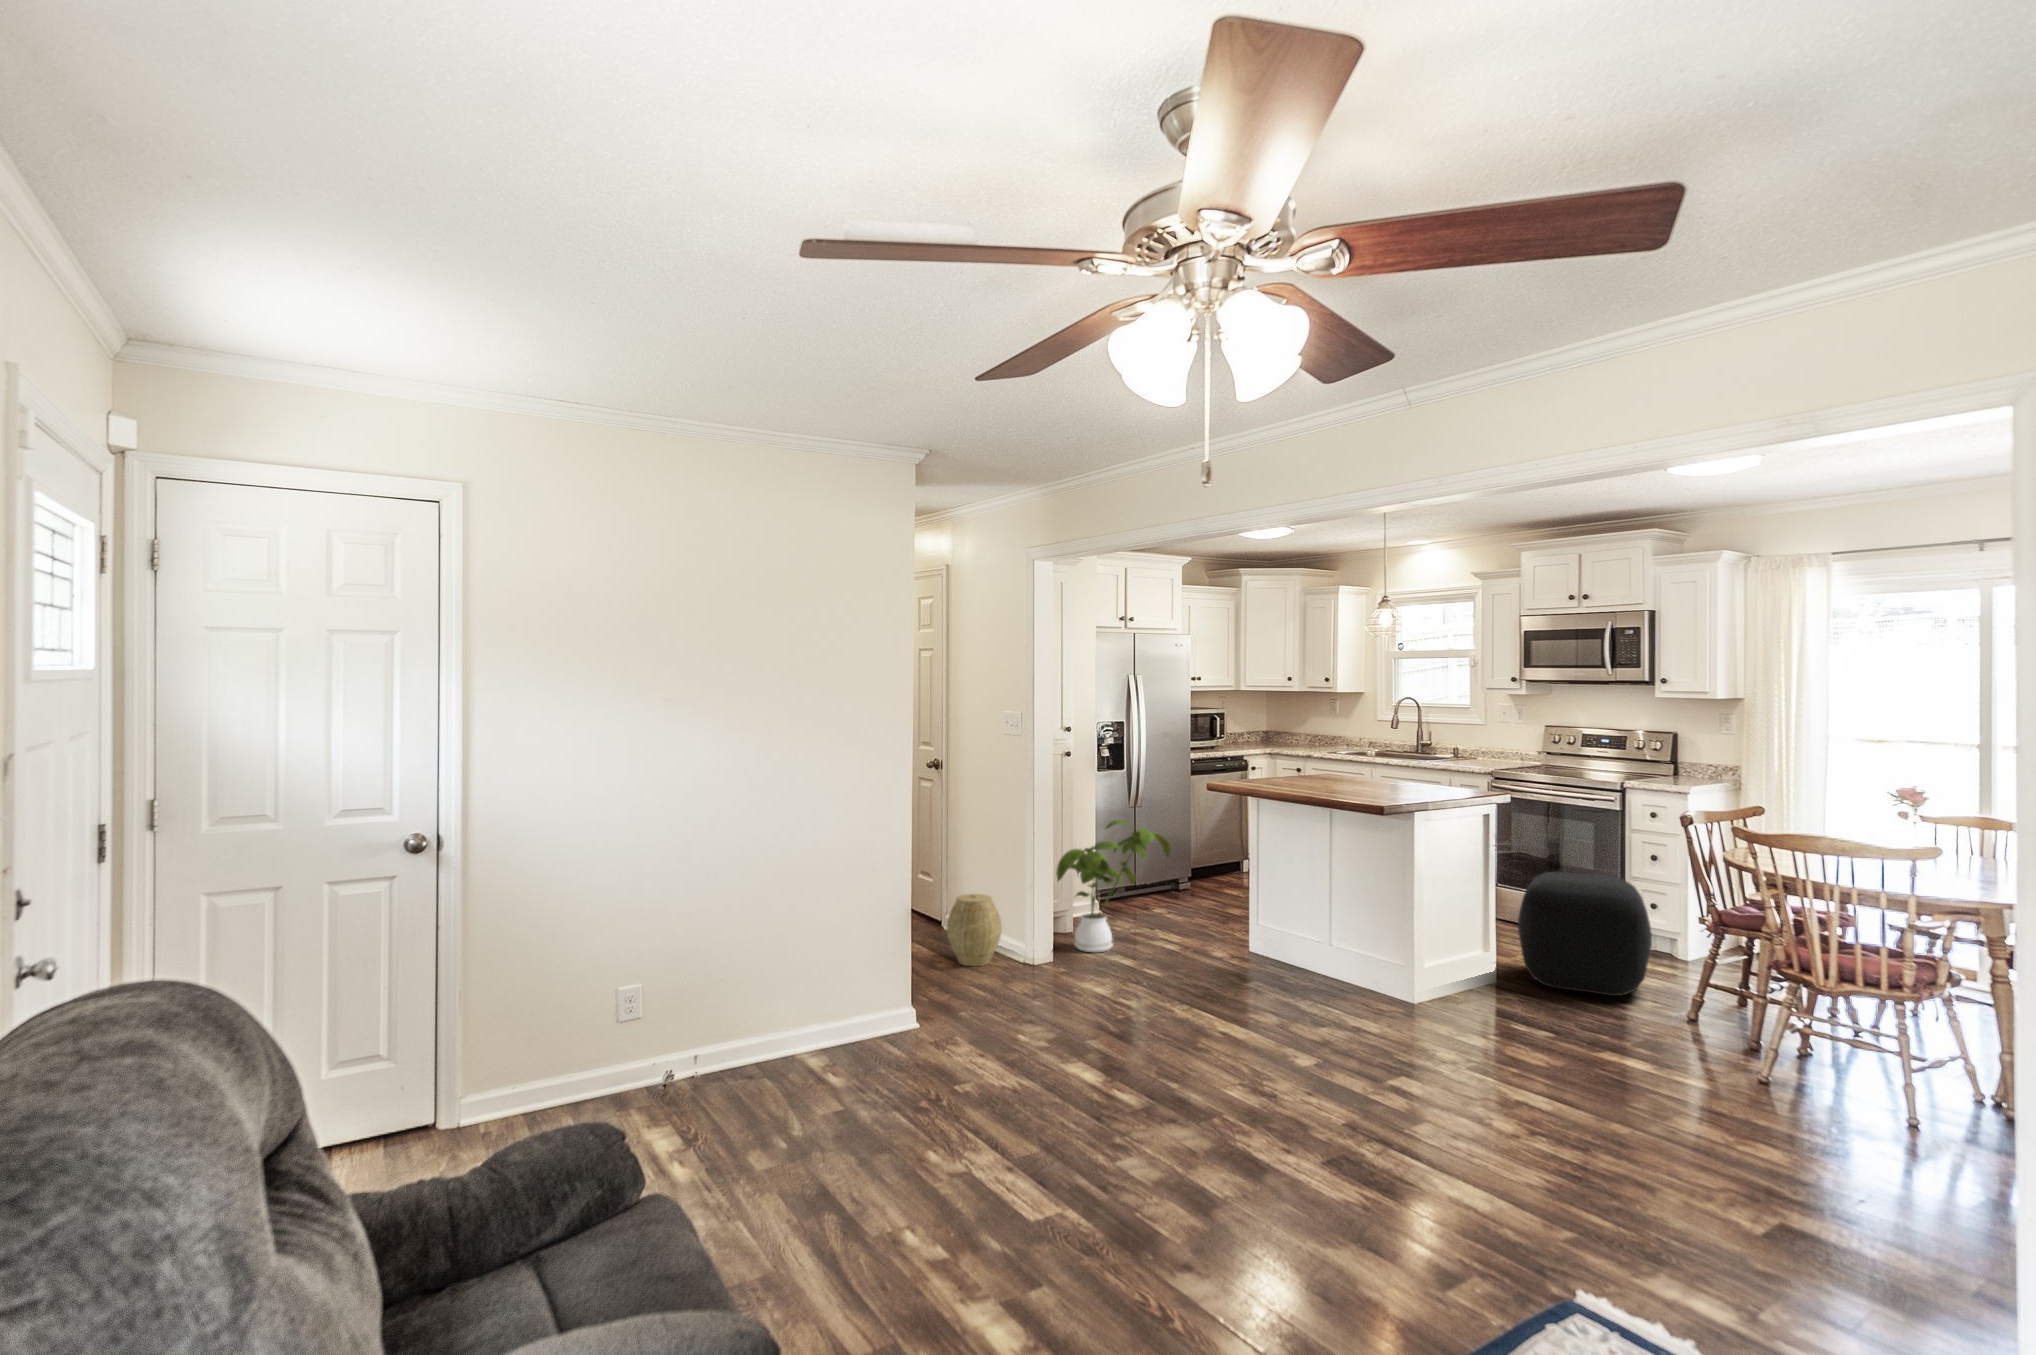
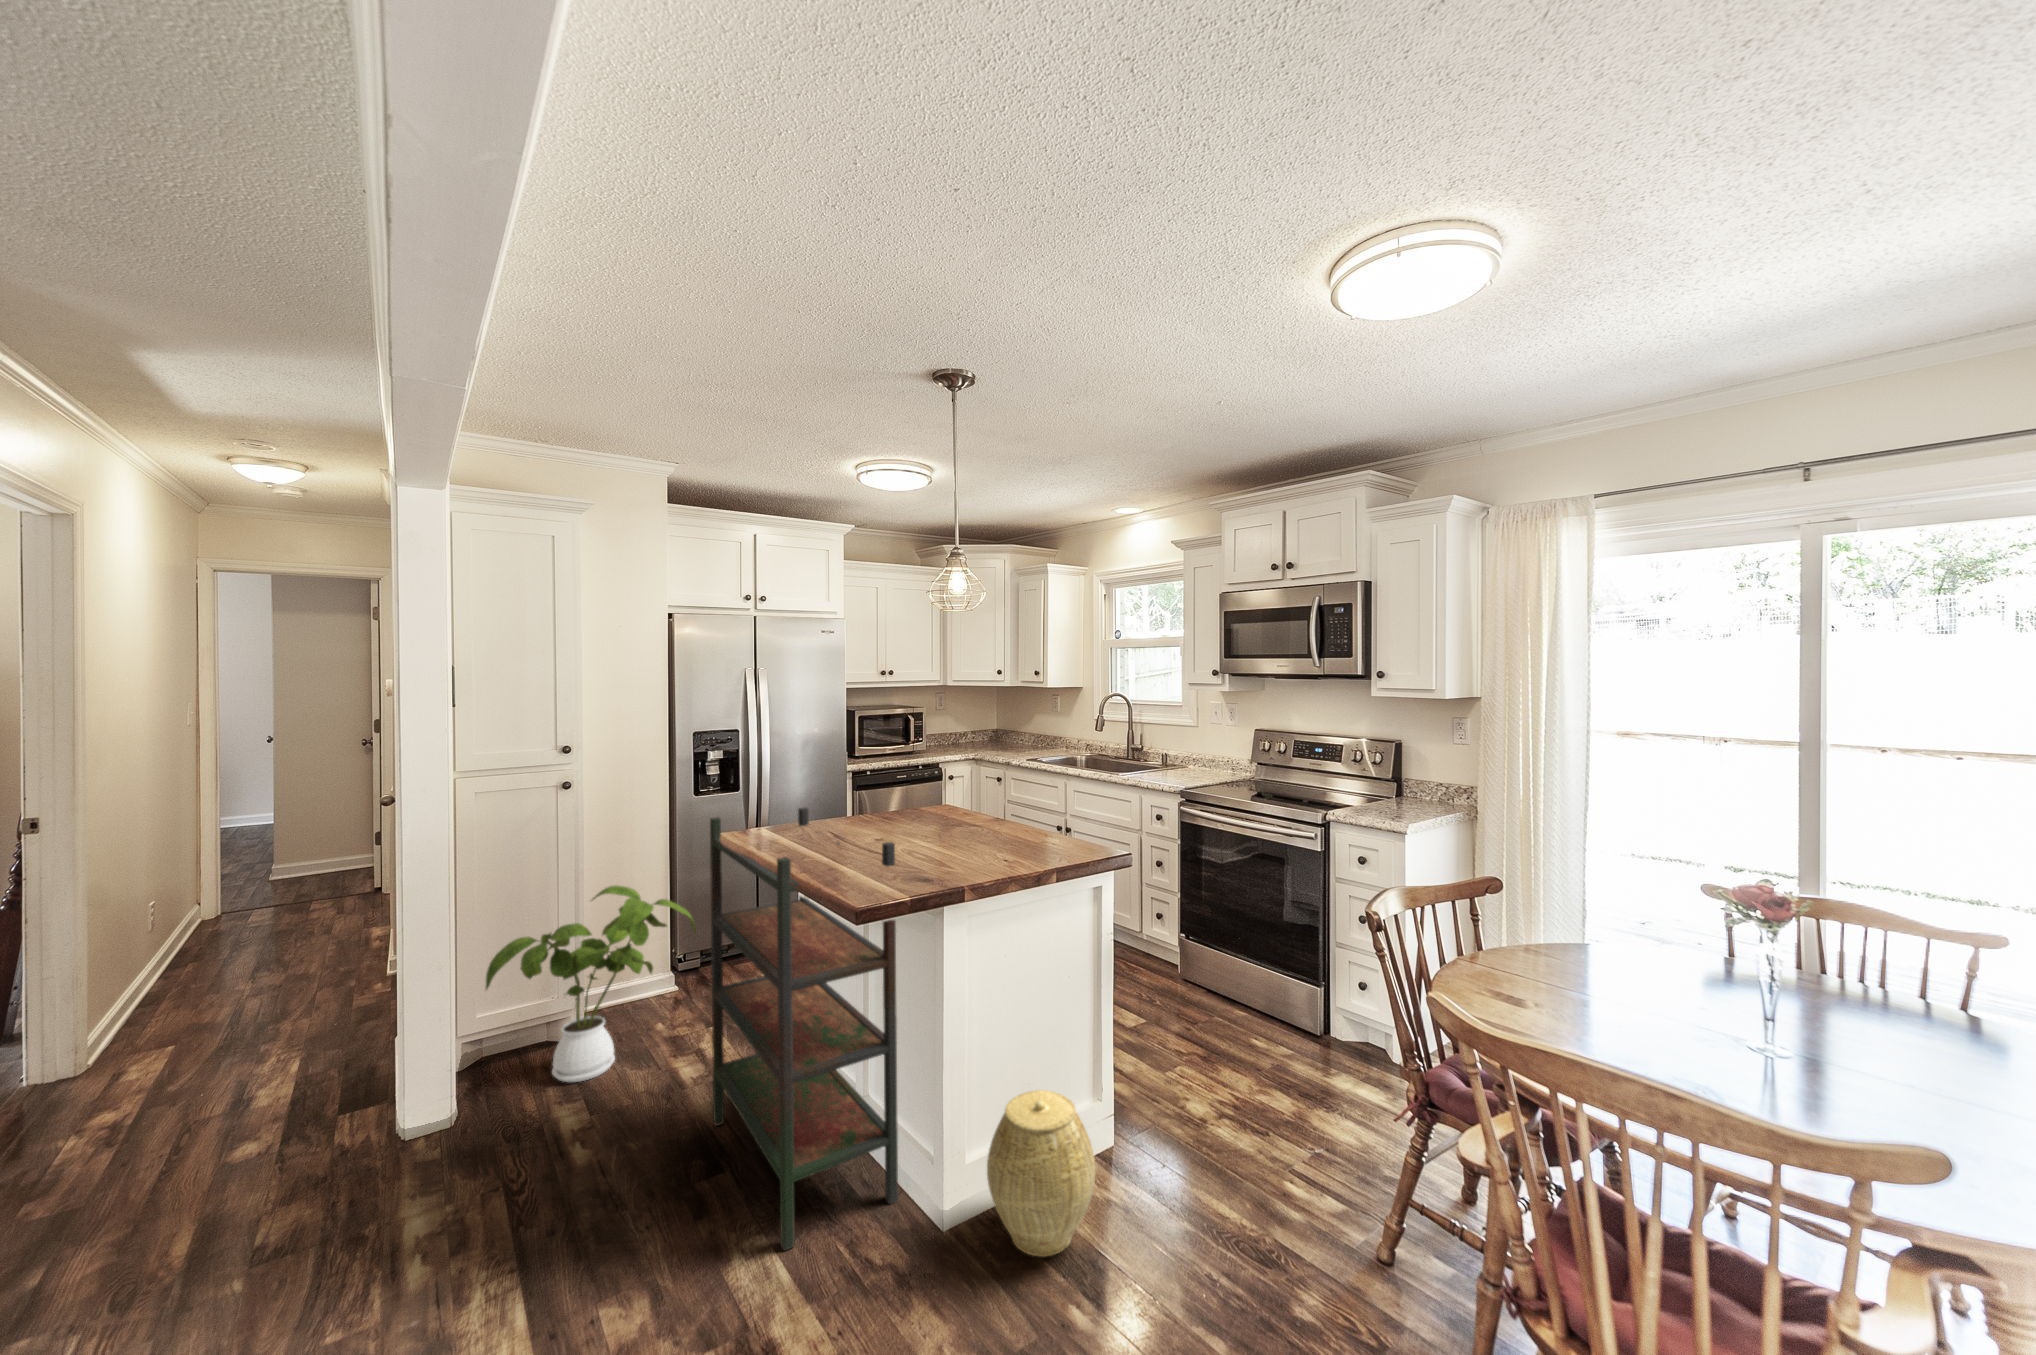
bookshelf: none [1219,765,1378,1007] -> present [710,807,898,1250]
ottoman: present [1518,872,1652,996] -> none [1146,963,1335,1189]
woven basket: present [946,894,1002,966] -> present [987,1090,1096,1257]

